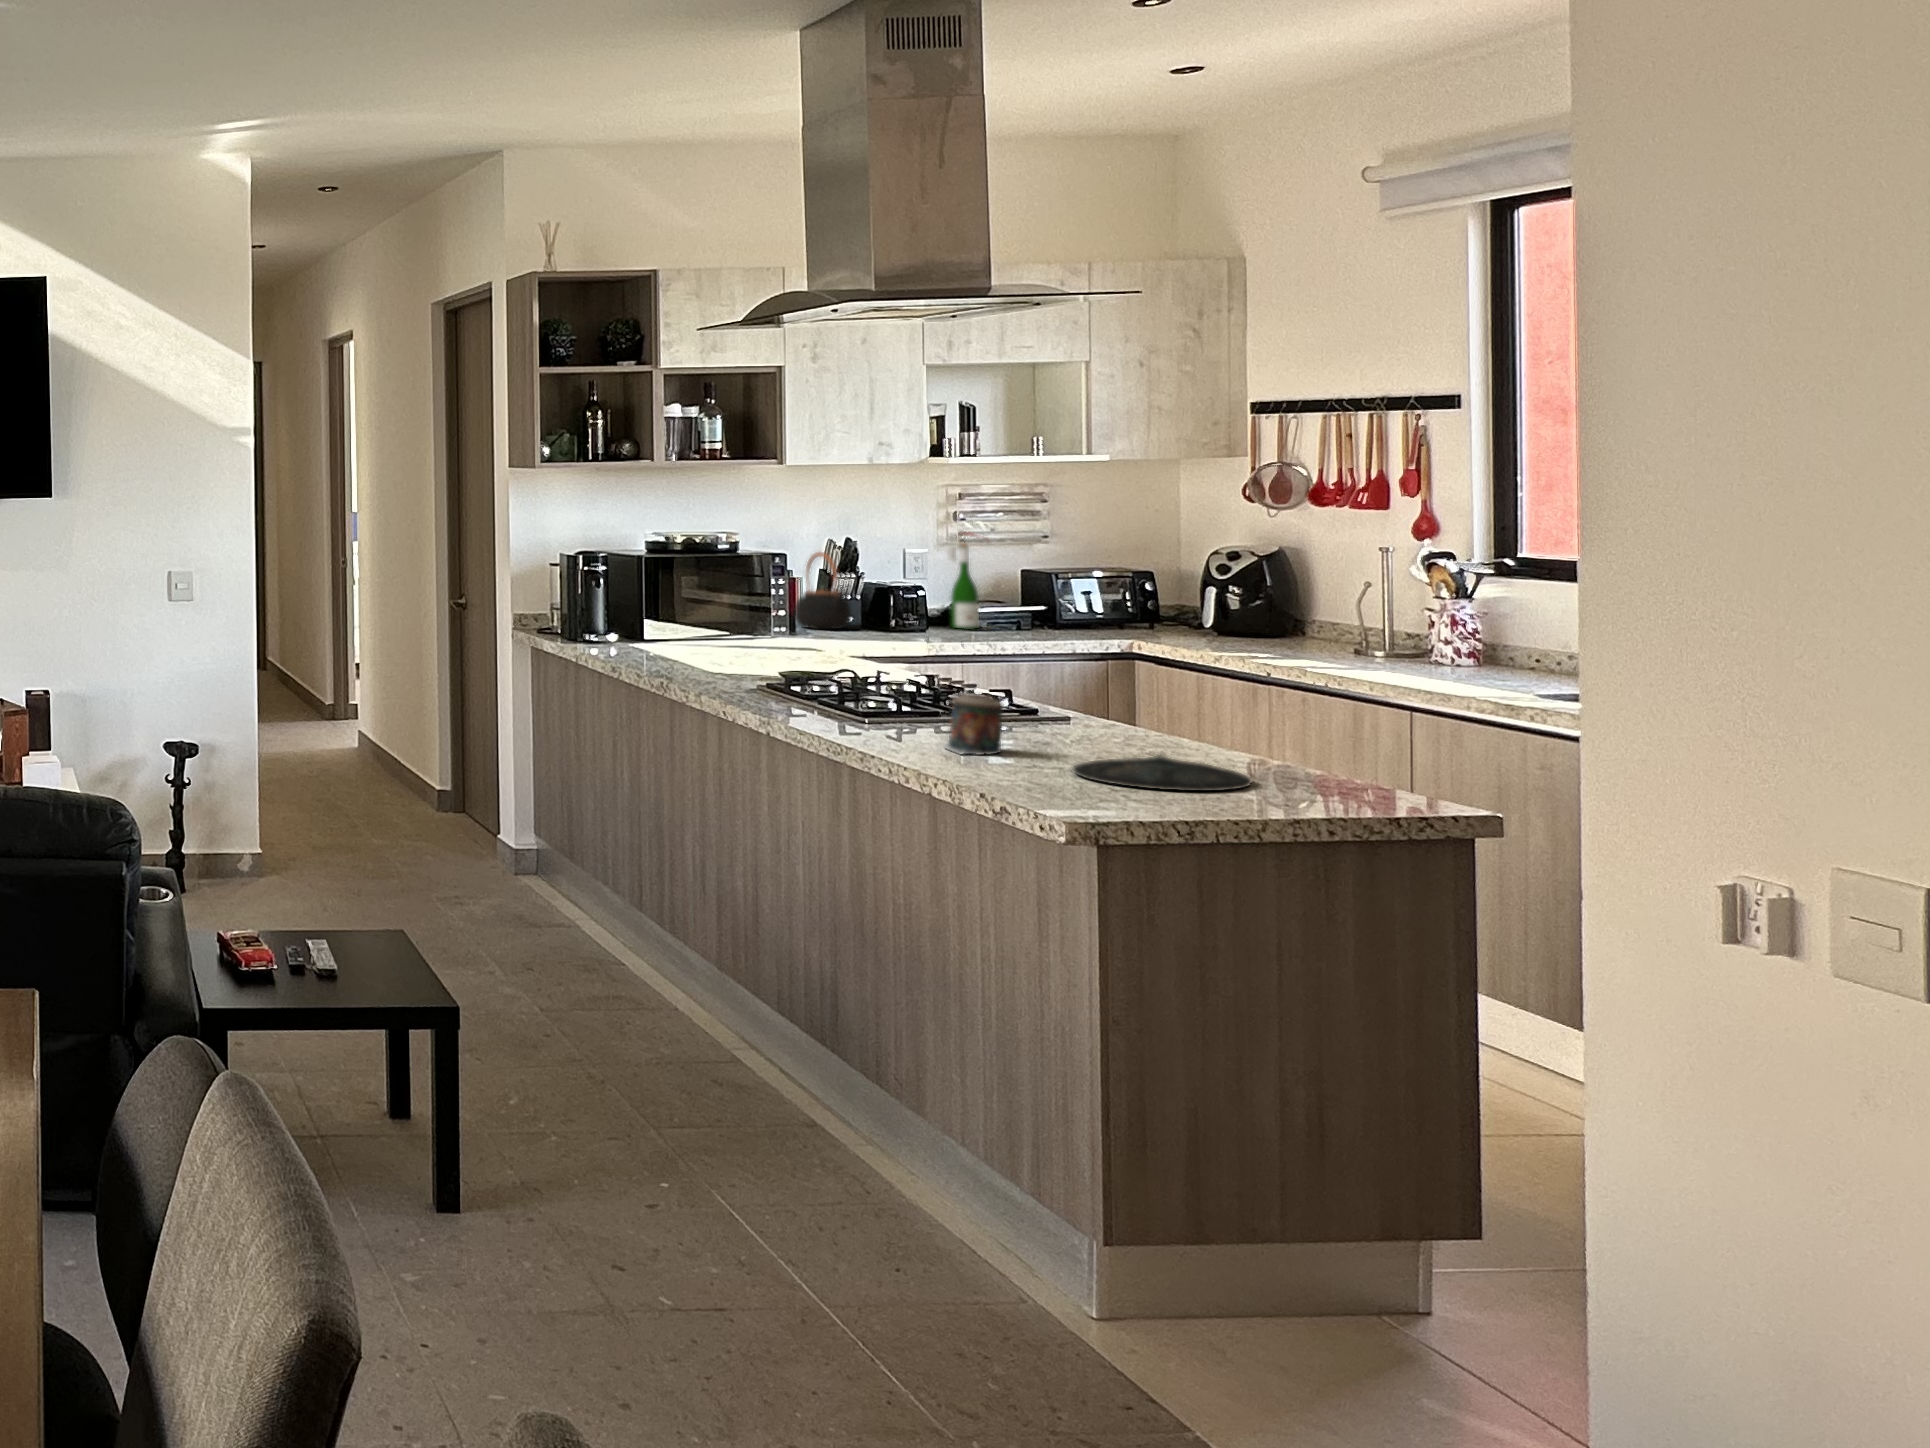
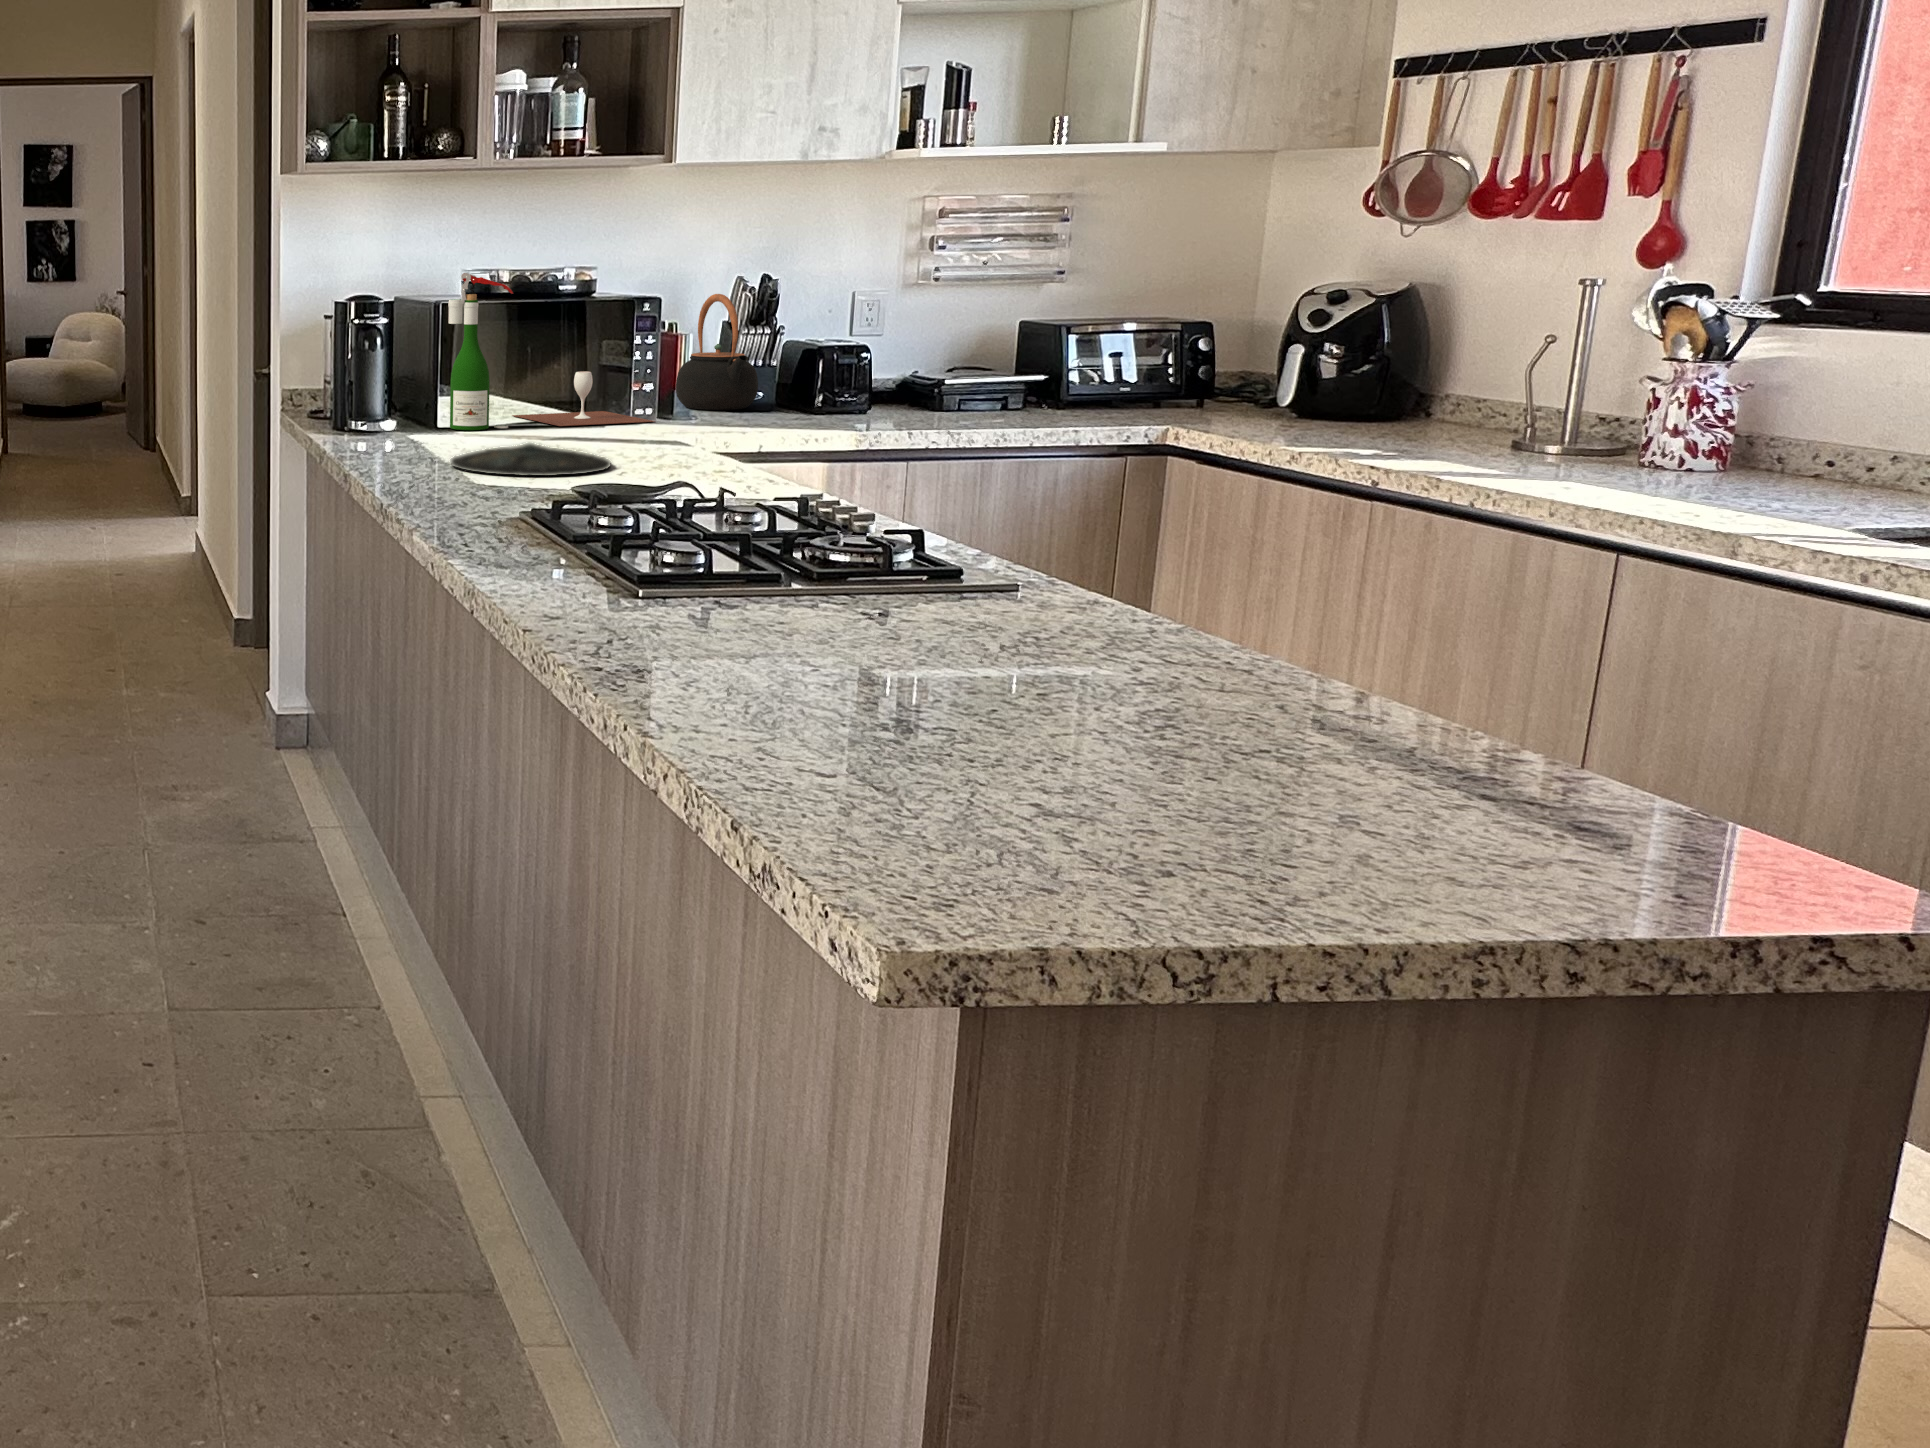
wine bottle: present [946,530,984,629] -> present [448,273,513,430]
wine glass: none [689,603,791,638] -> present [512,371,655,426]
candle: present [944,693,1003,755] -> none [733,566,855,697]
plate: present [1073,756,1252,791] -> present [451,443,611,476]

